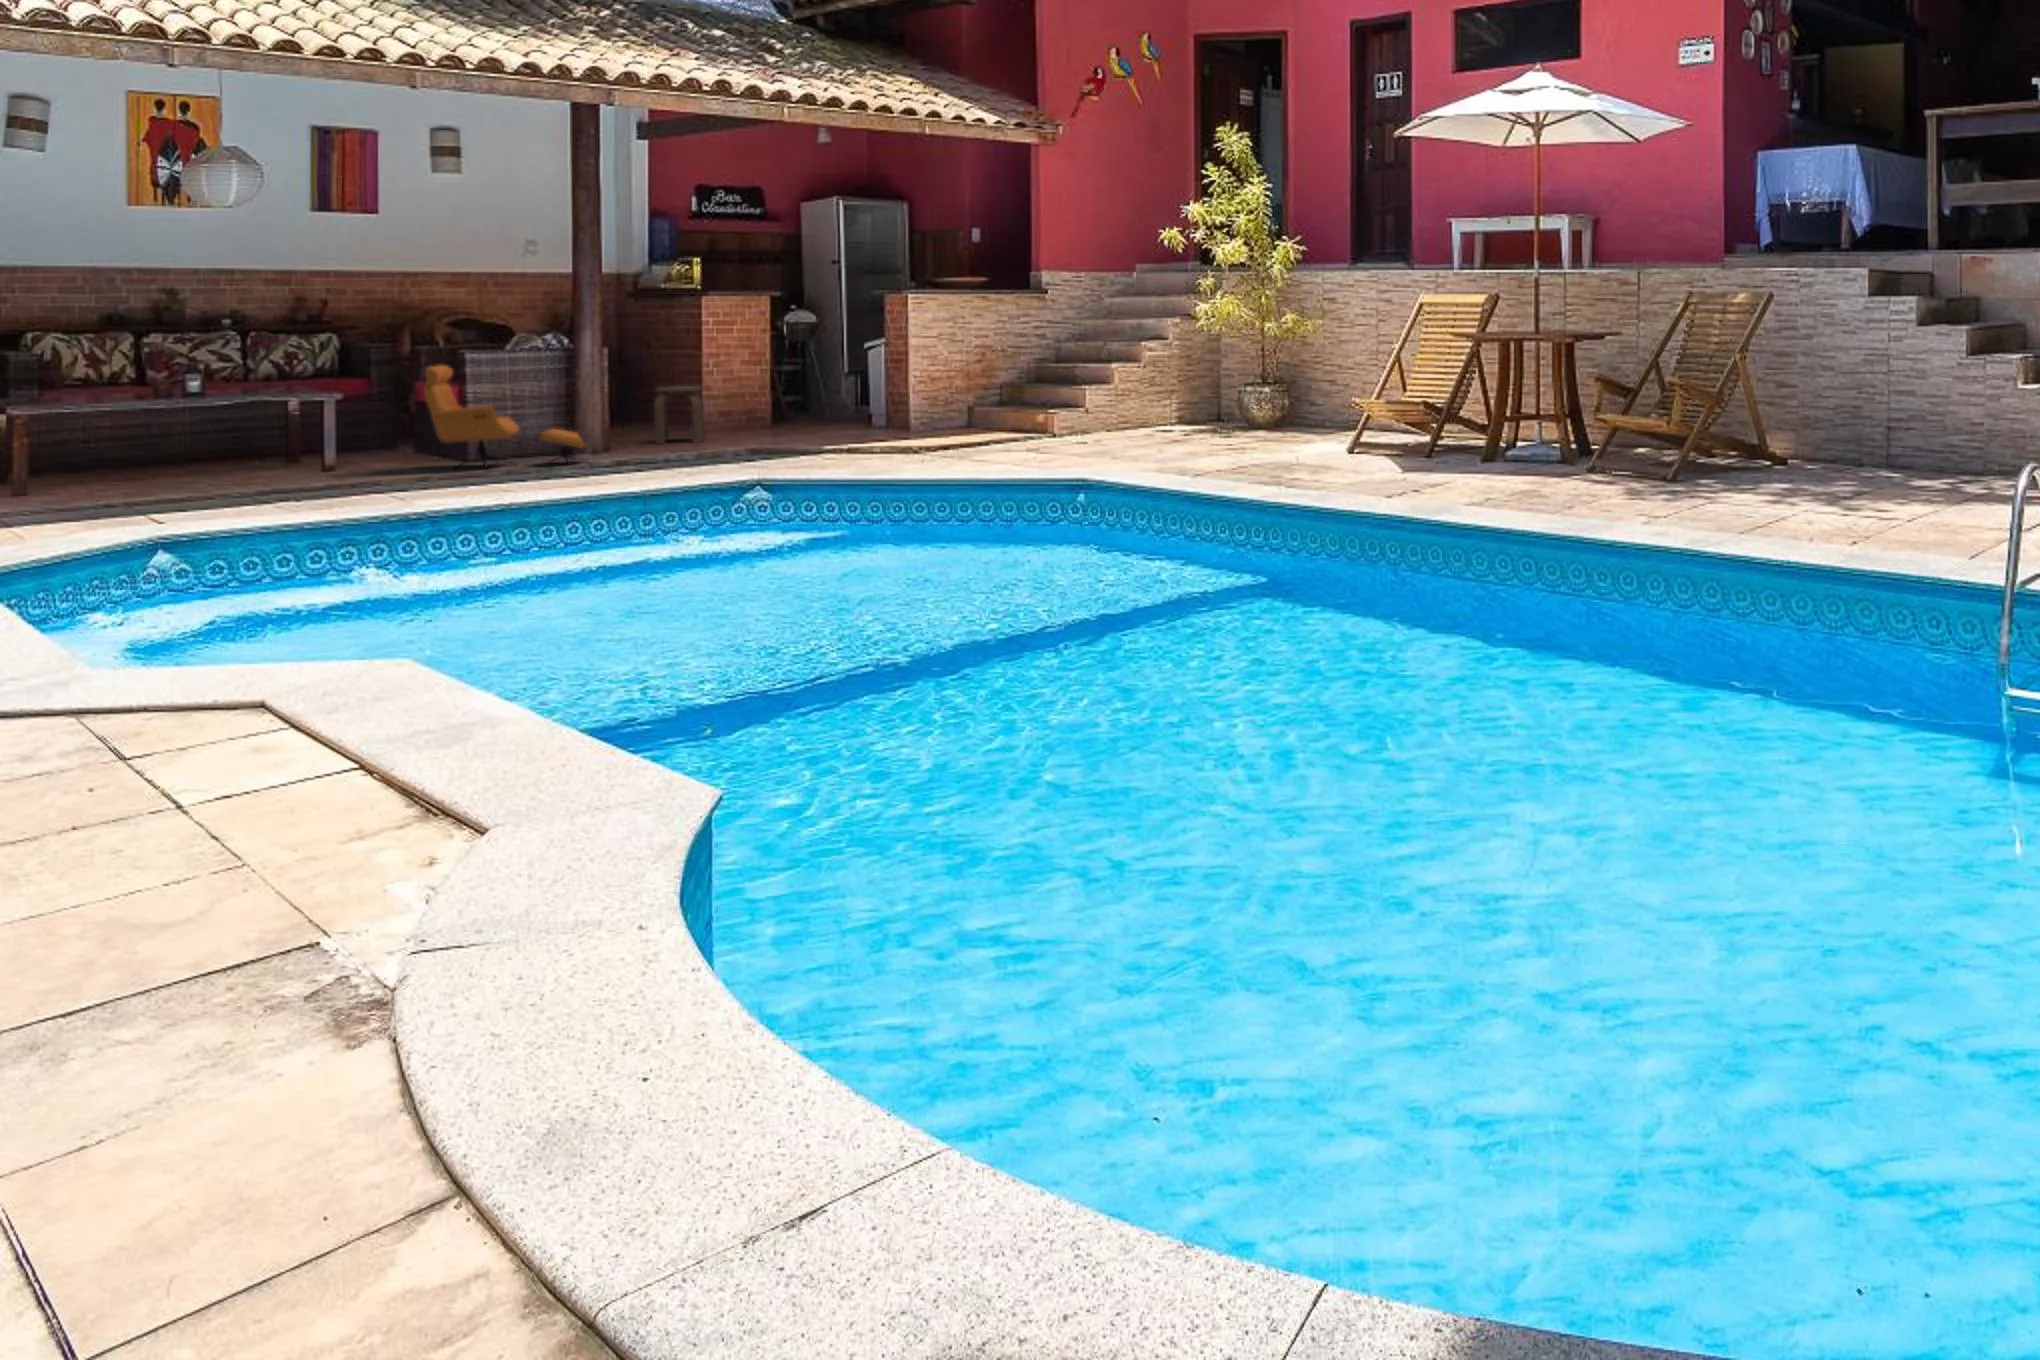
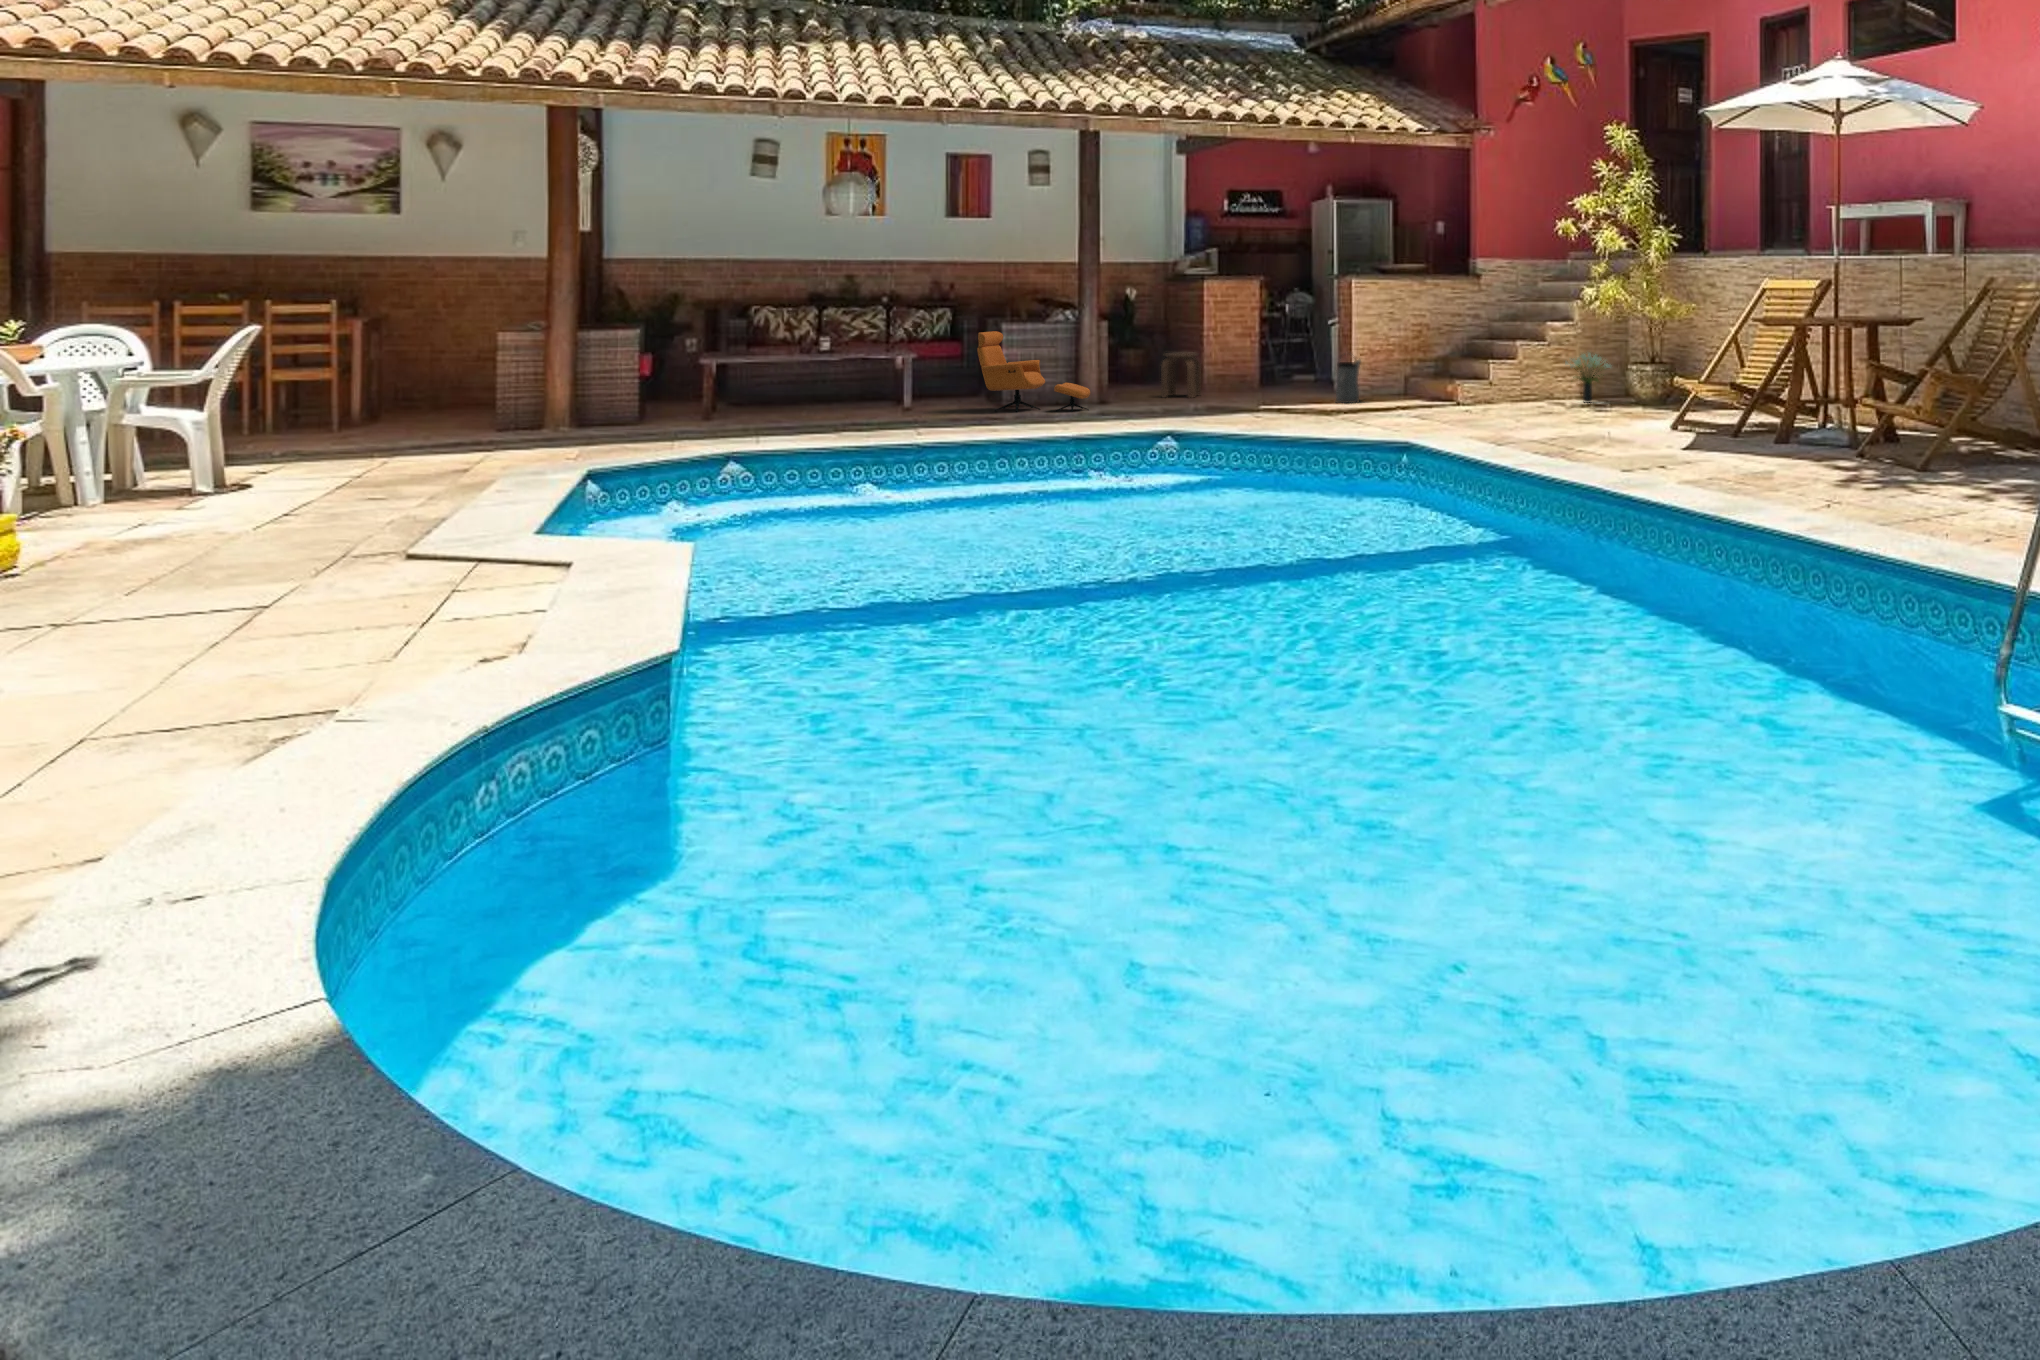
potted plant: none [1173,372,1224,428] -> present [1570,353,1610,403]
watering can: none [900,381,931,440] -> present [1336,360,1361,403]

